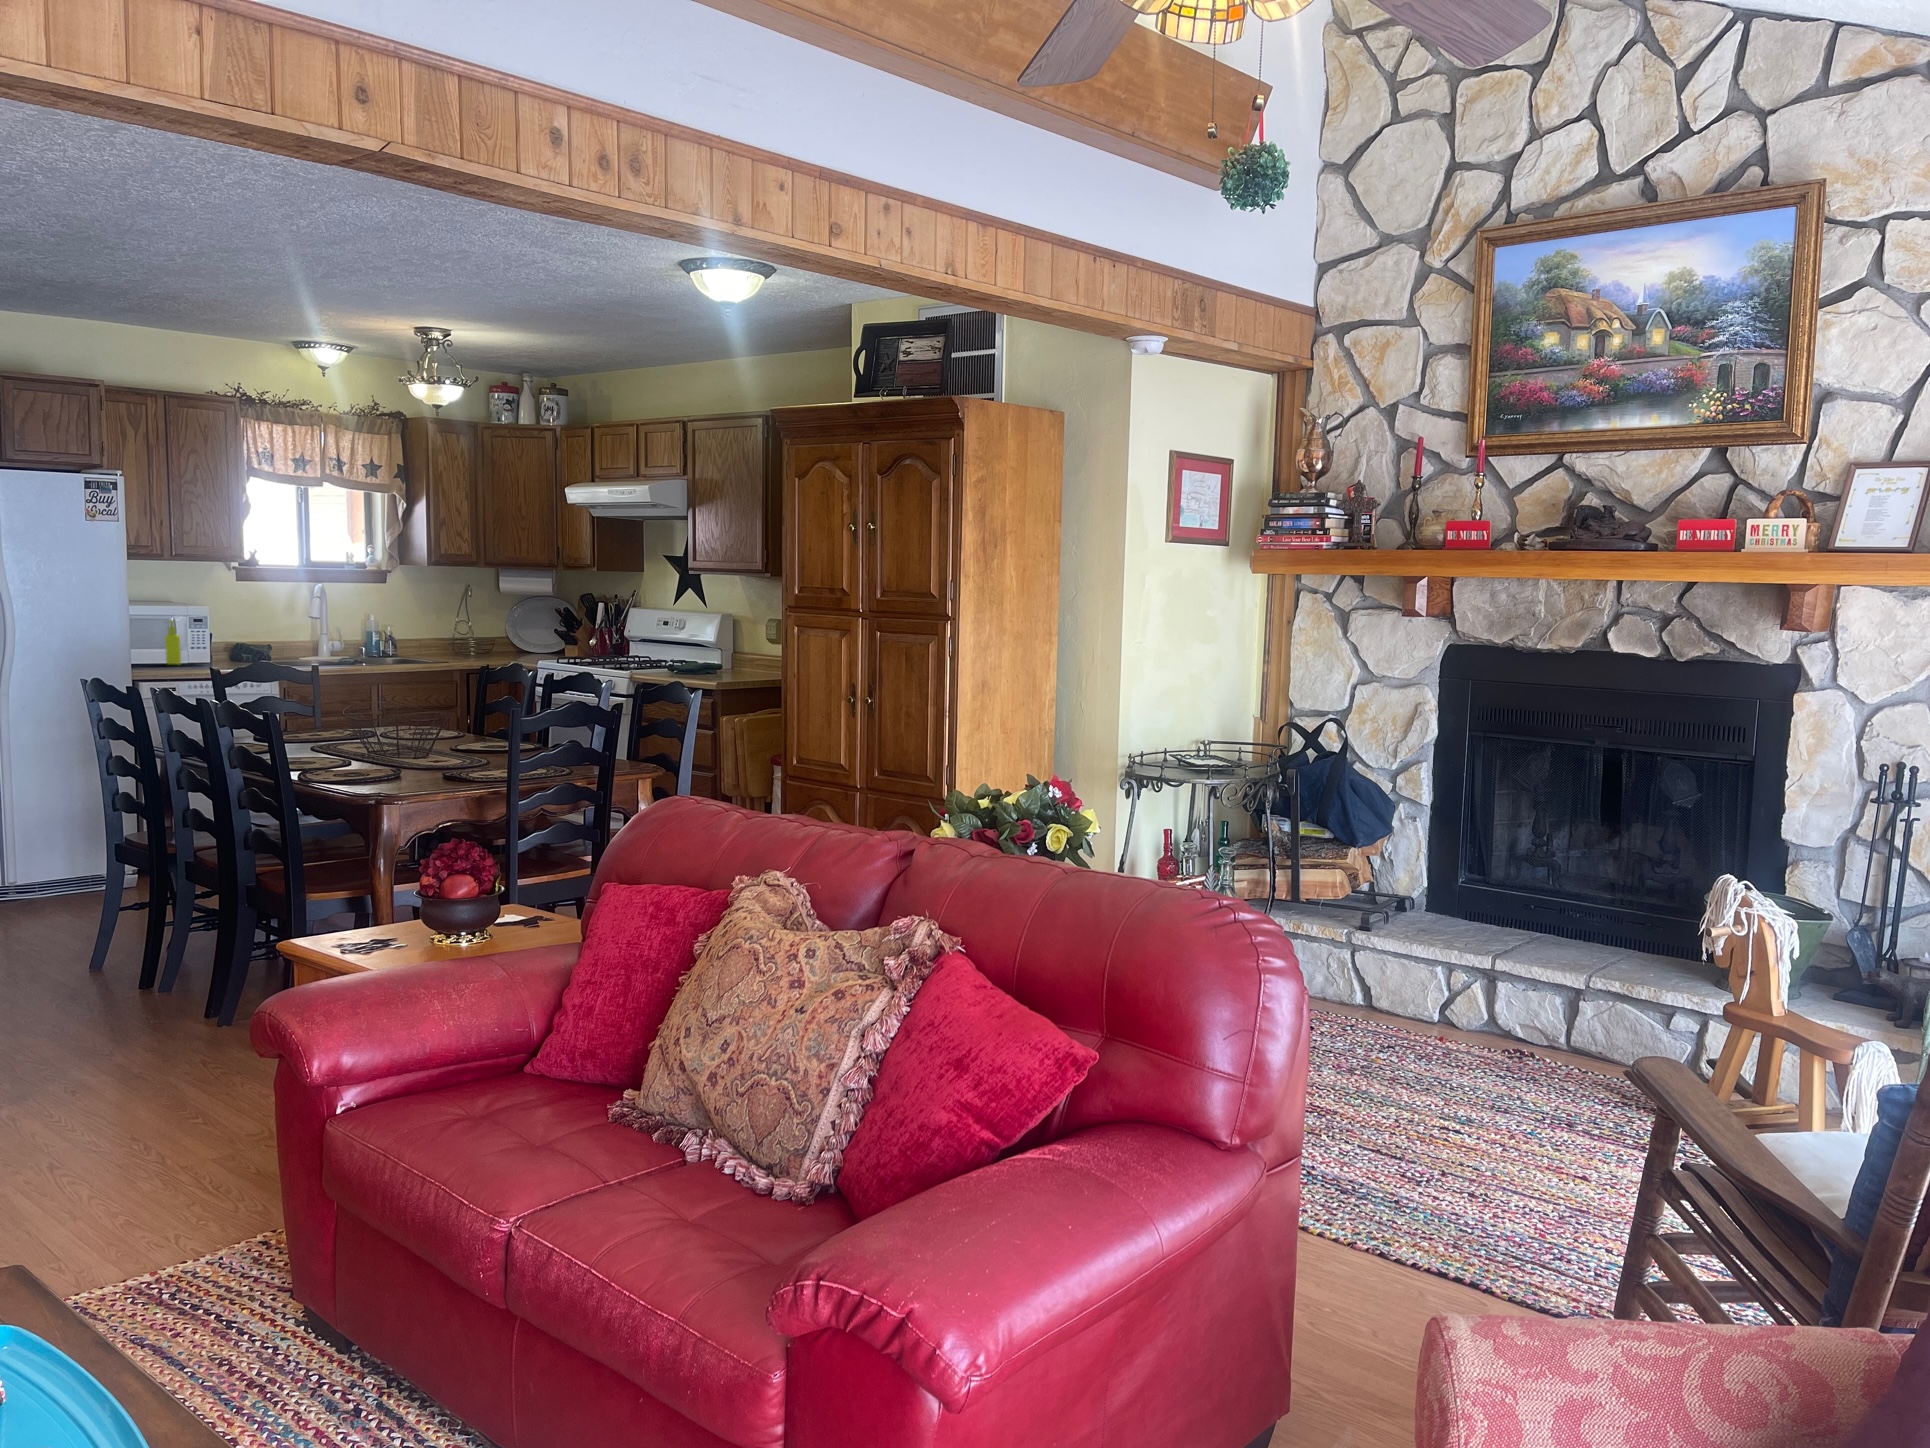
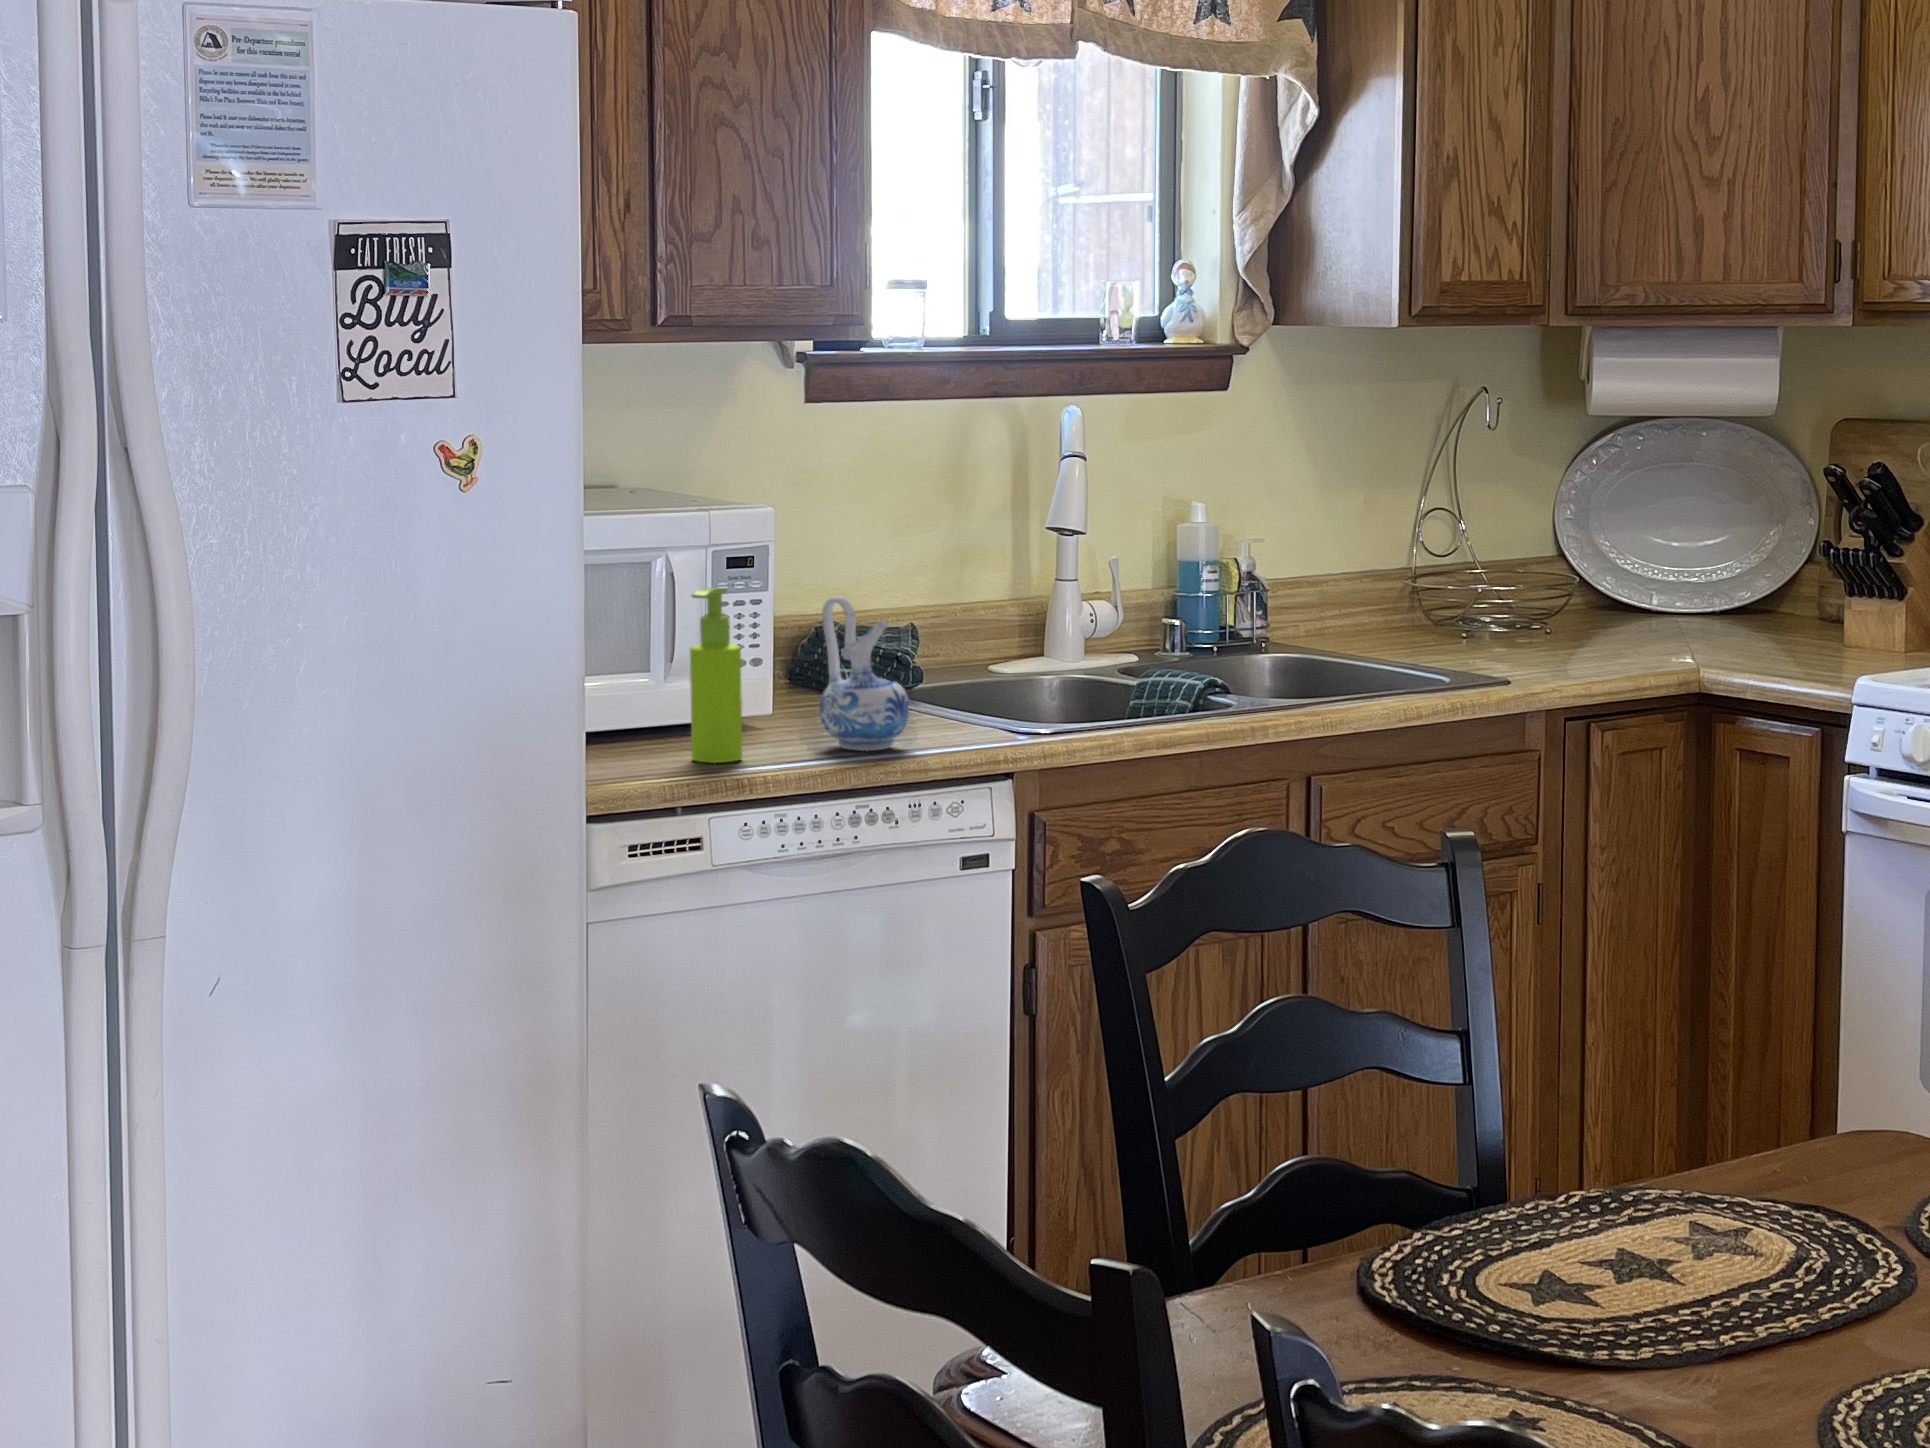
ceramic pitcher: none [208,625,234,664] -> present [819,596,909,751]

